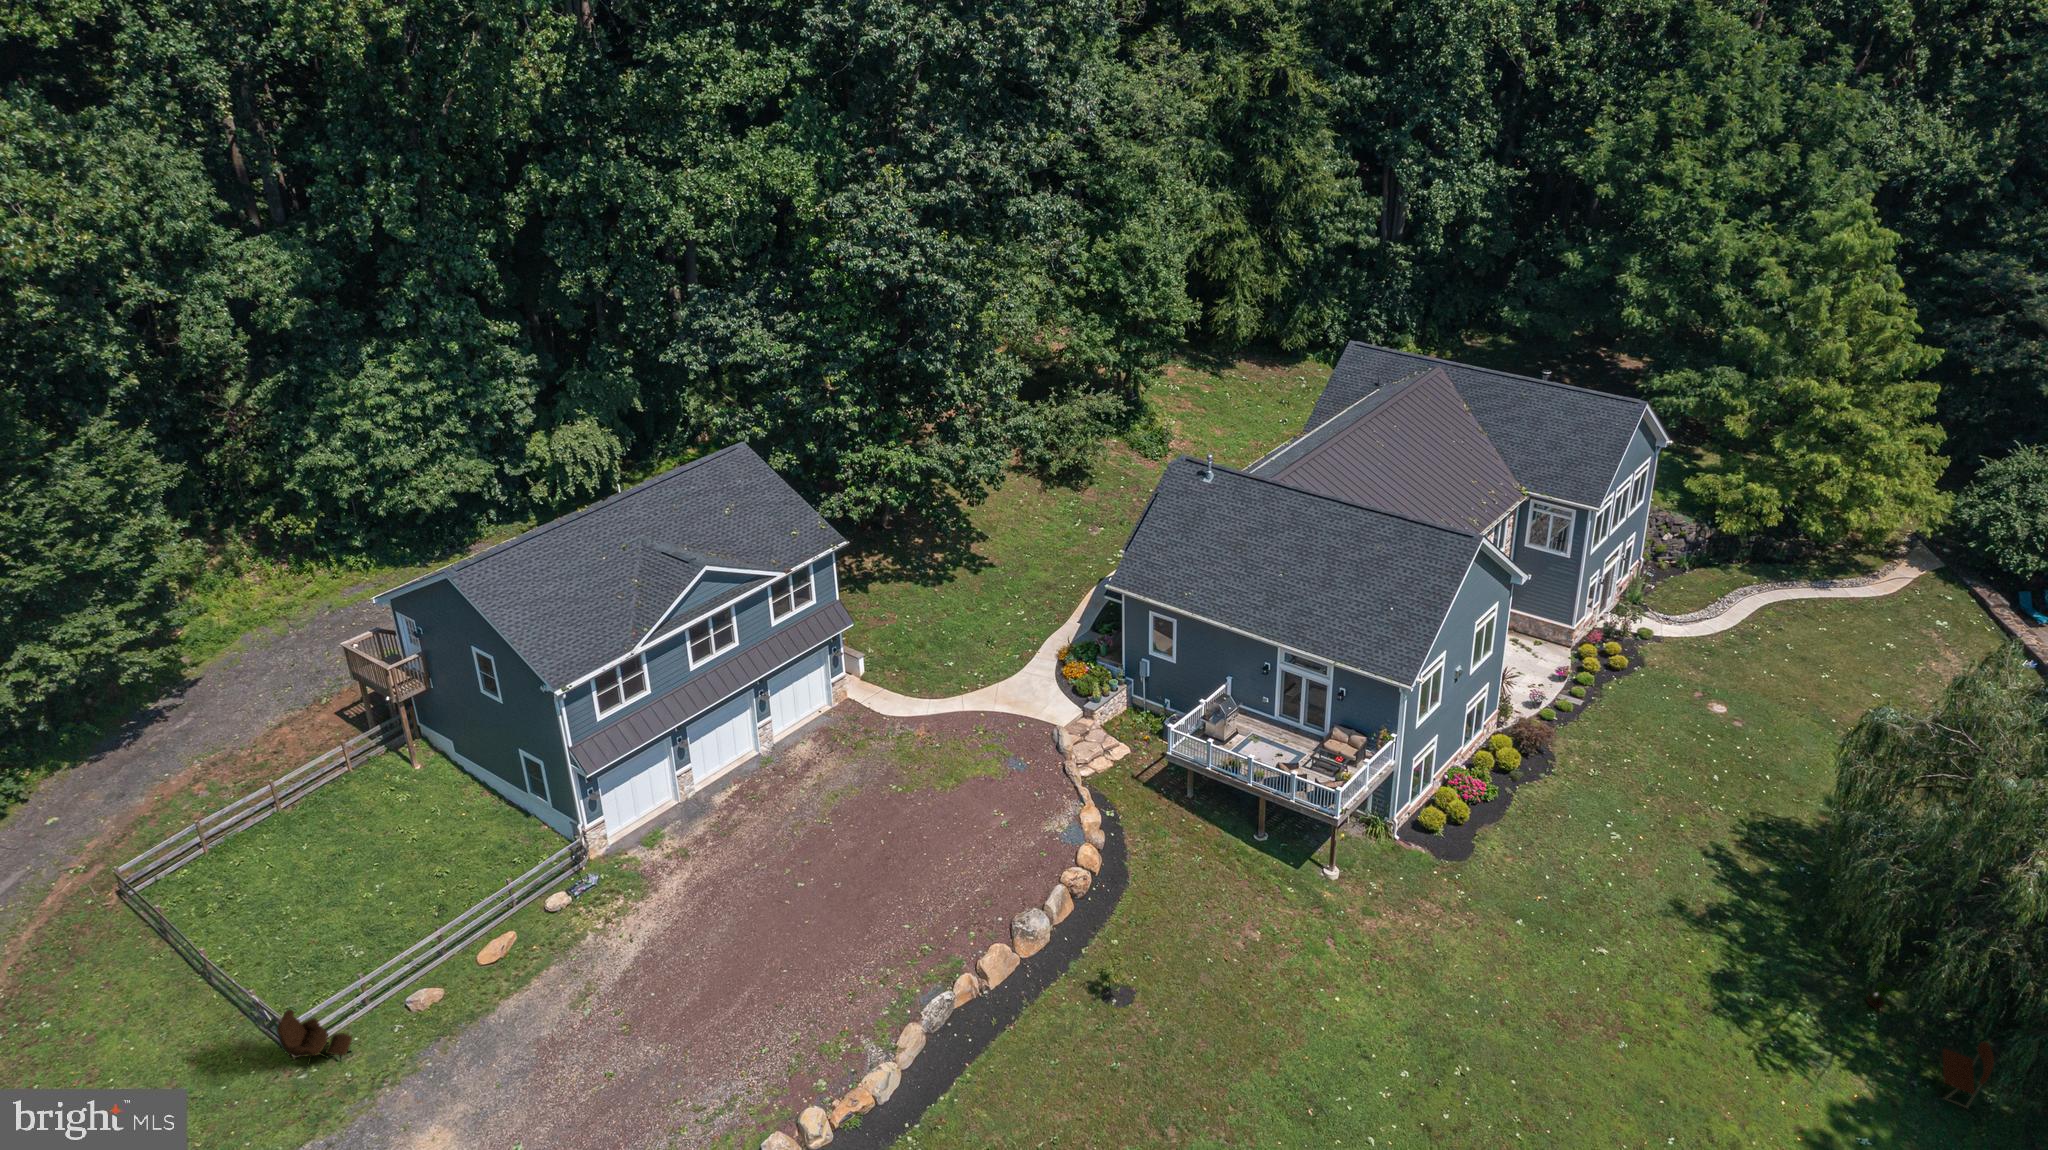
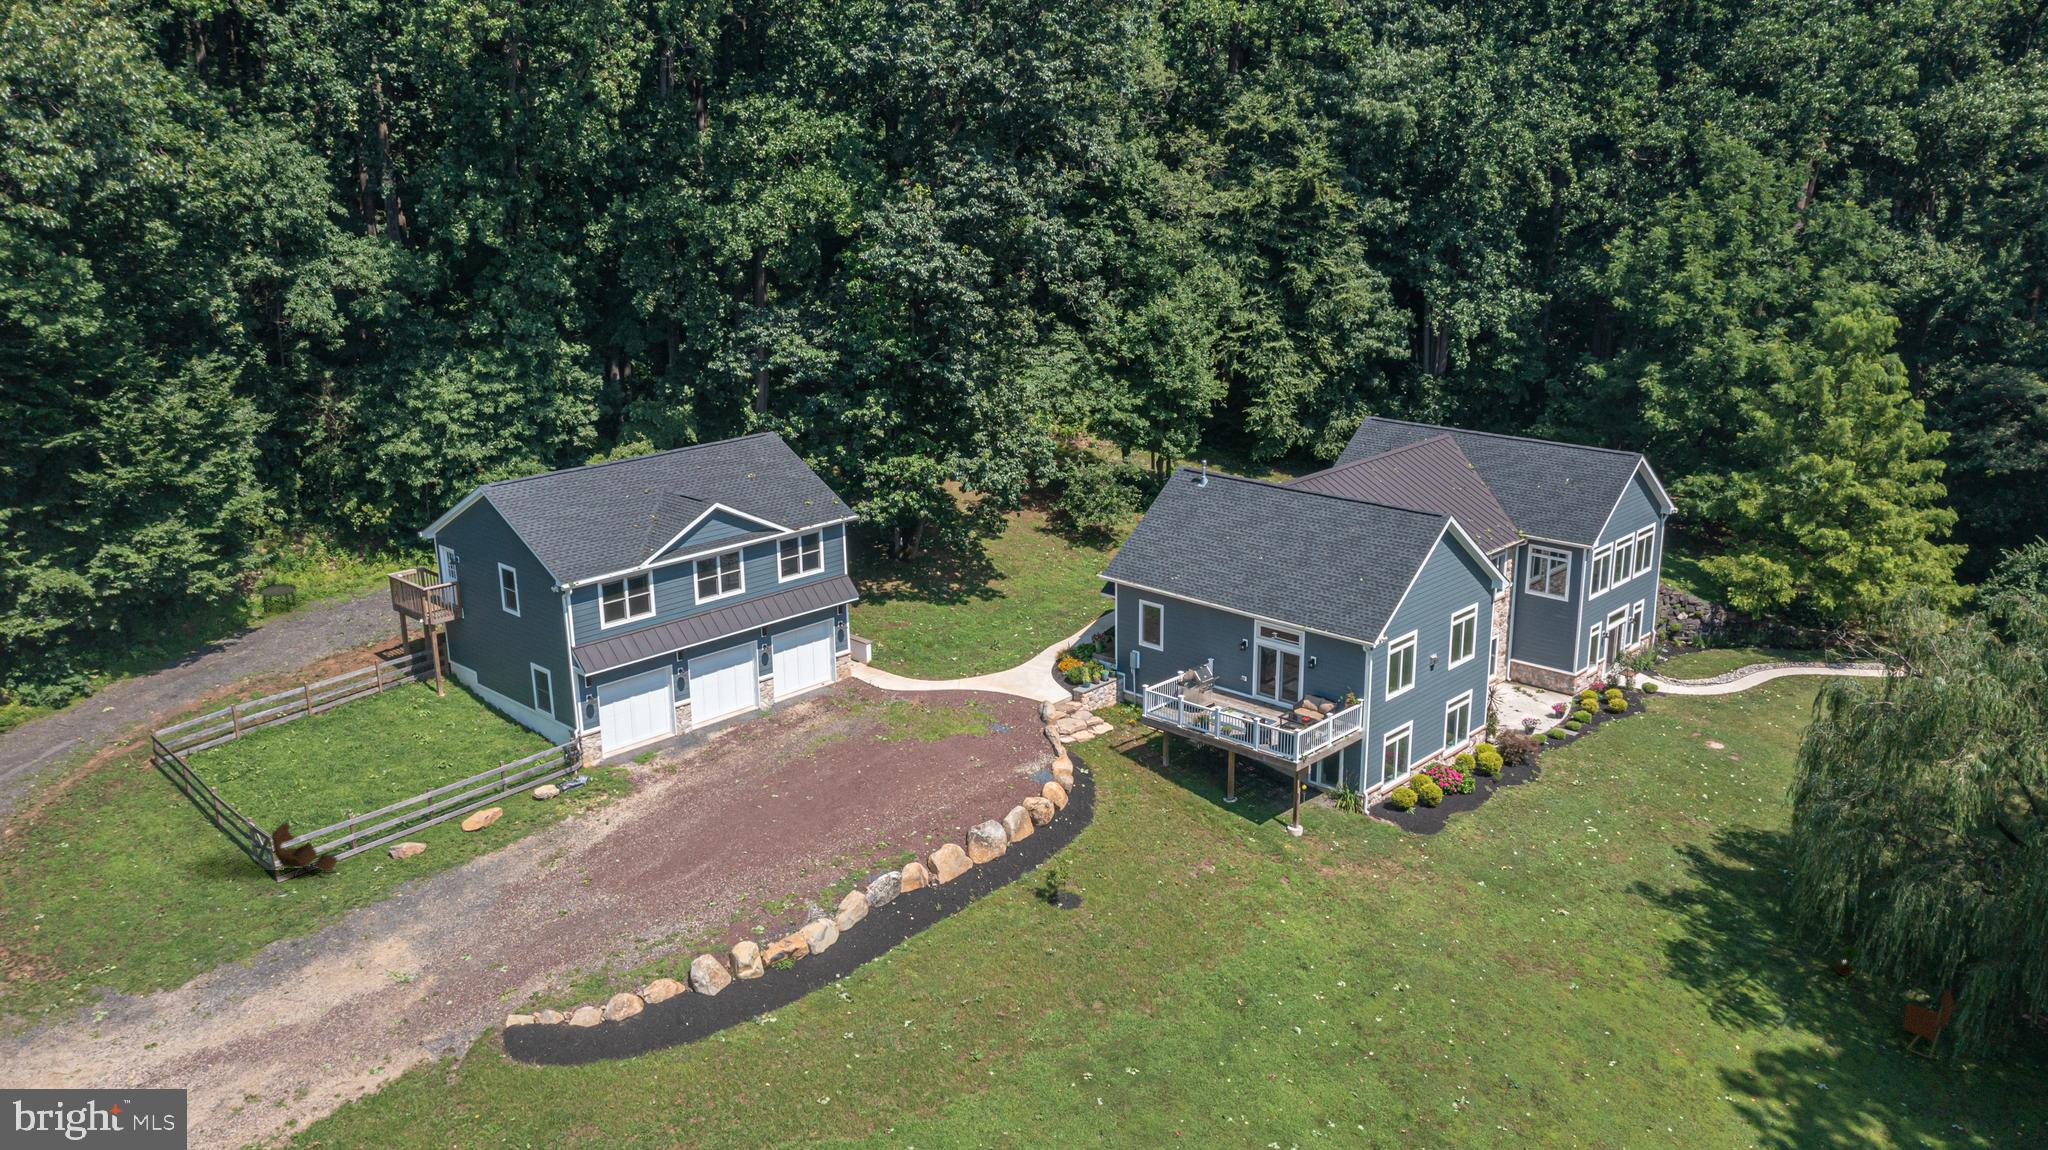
round table: none [195,633,238,670] -> present [258,583,297,612]

